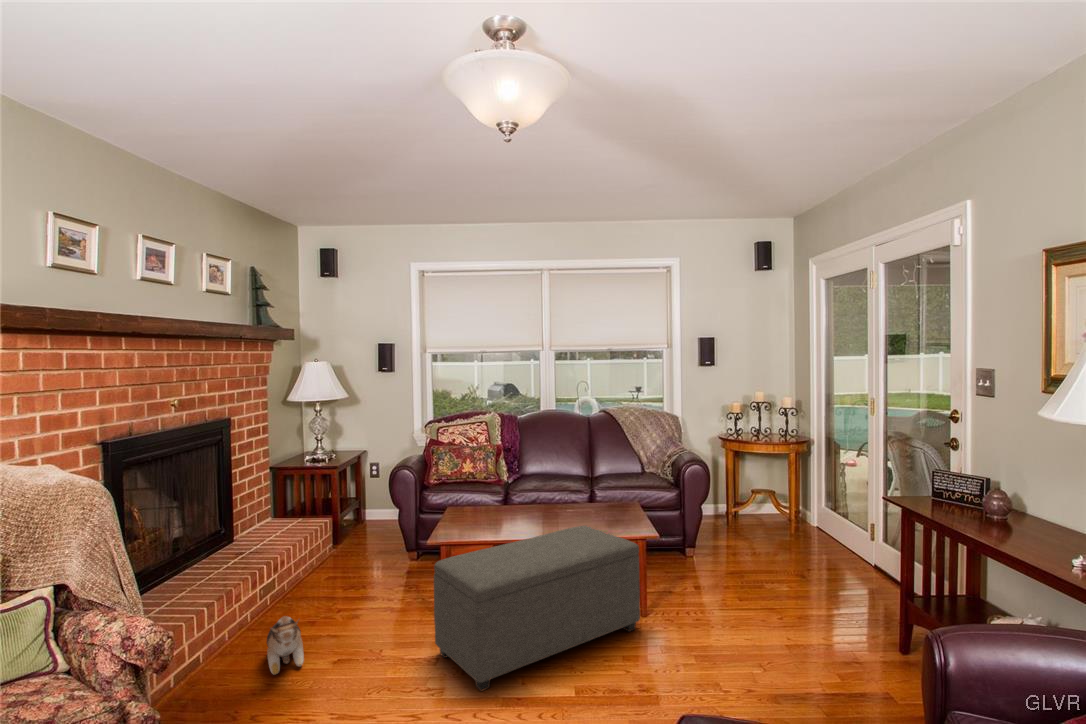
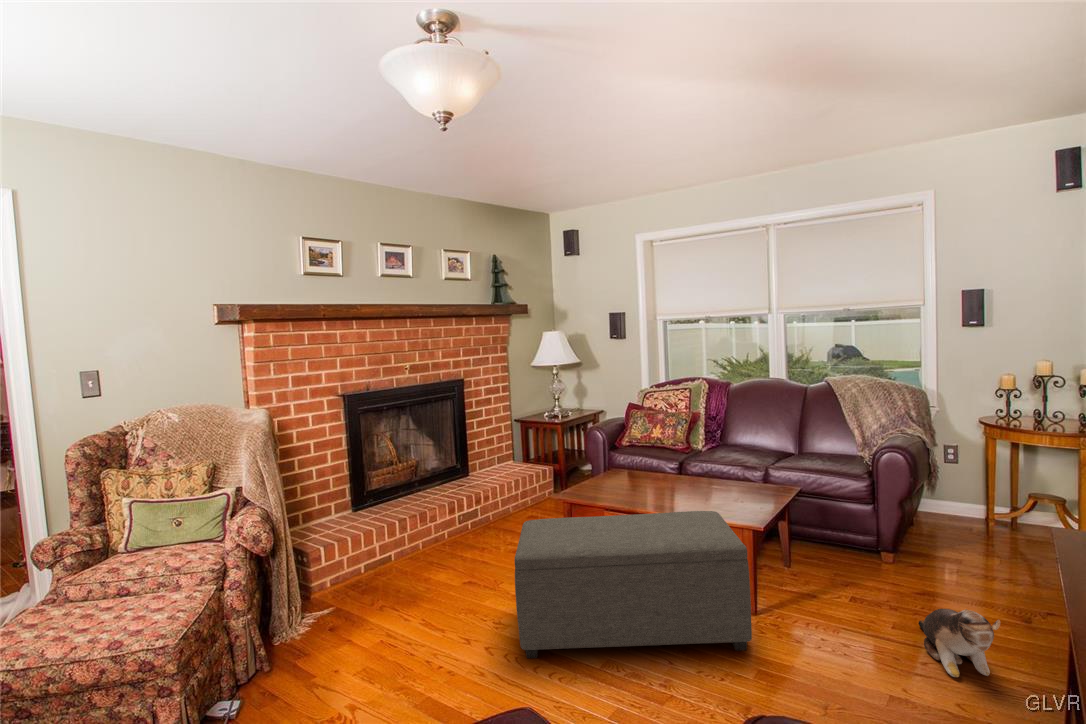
plush toy: present [267,616,304,675] -> present [918,609,1000,677]

